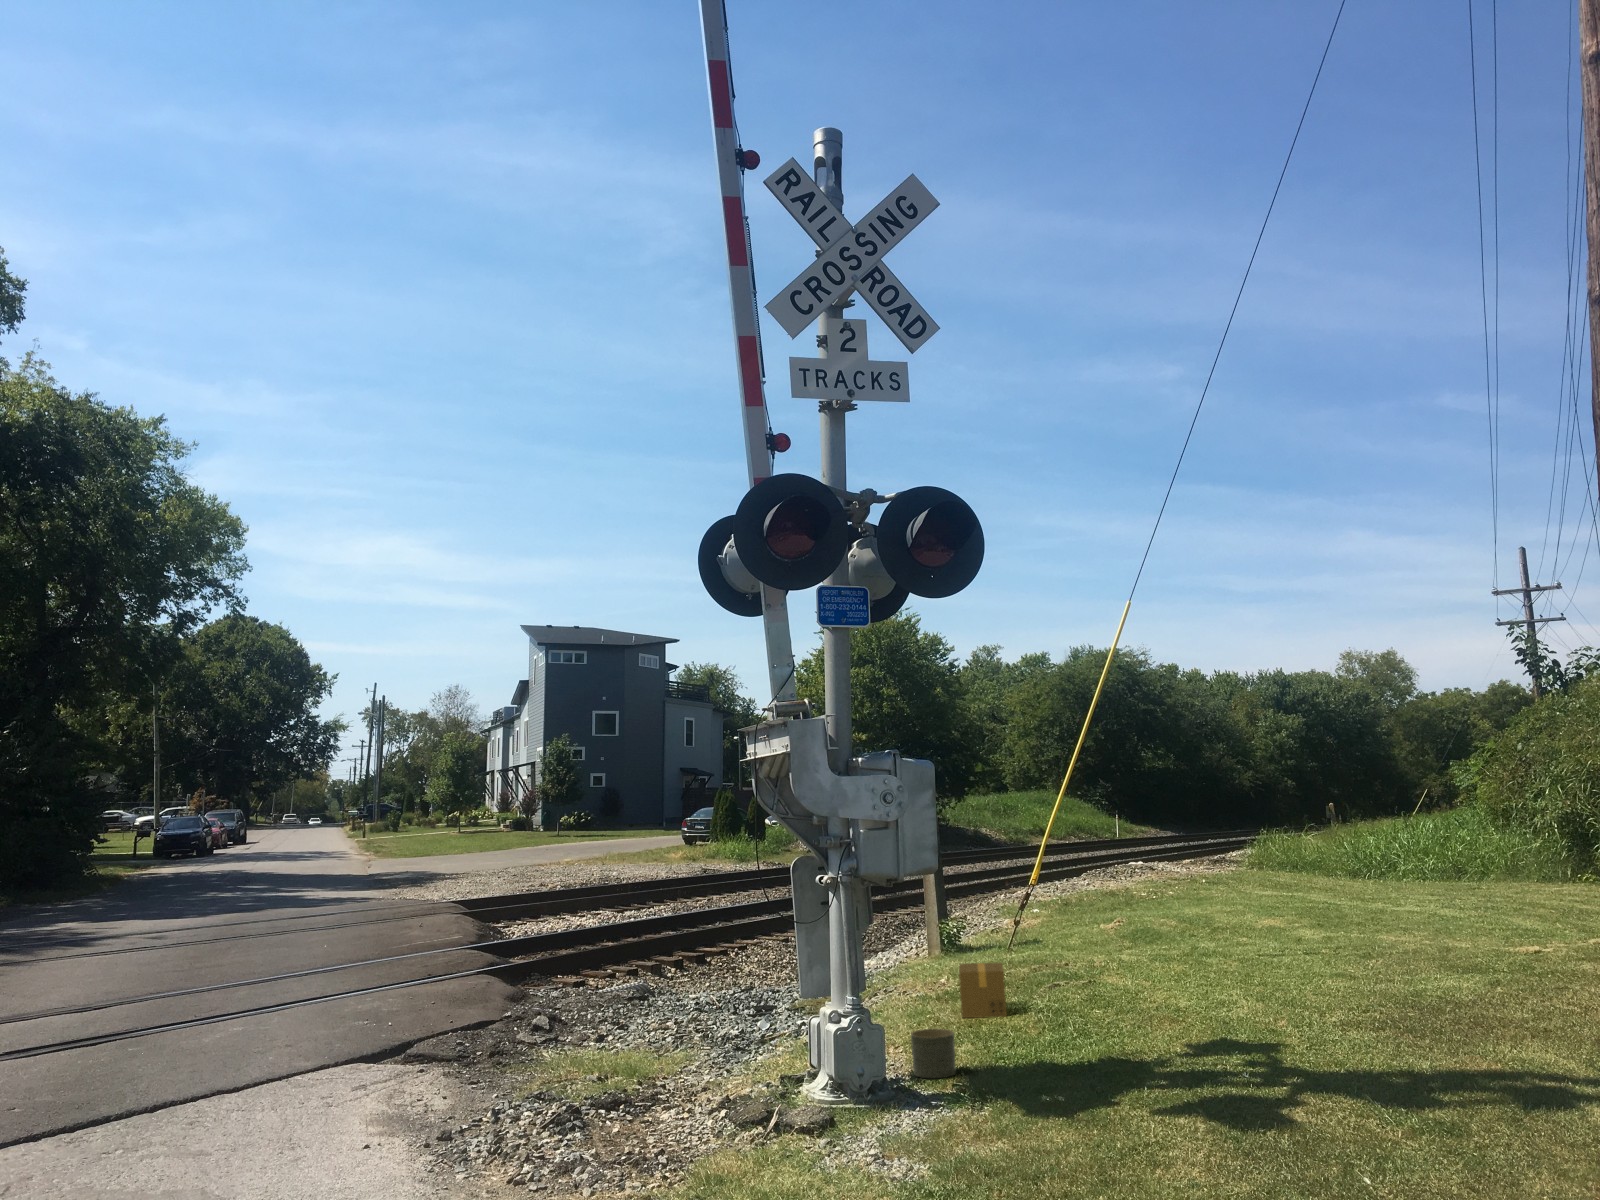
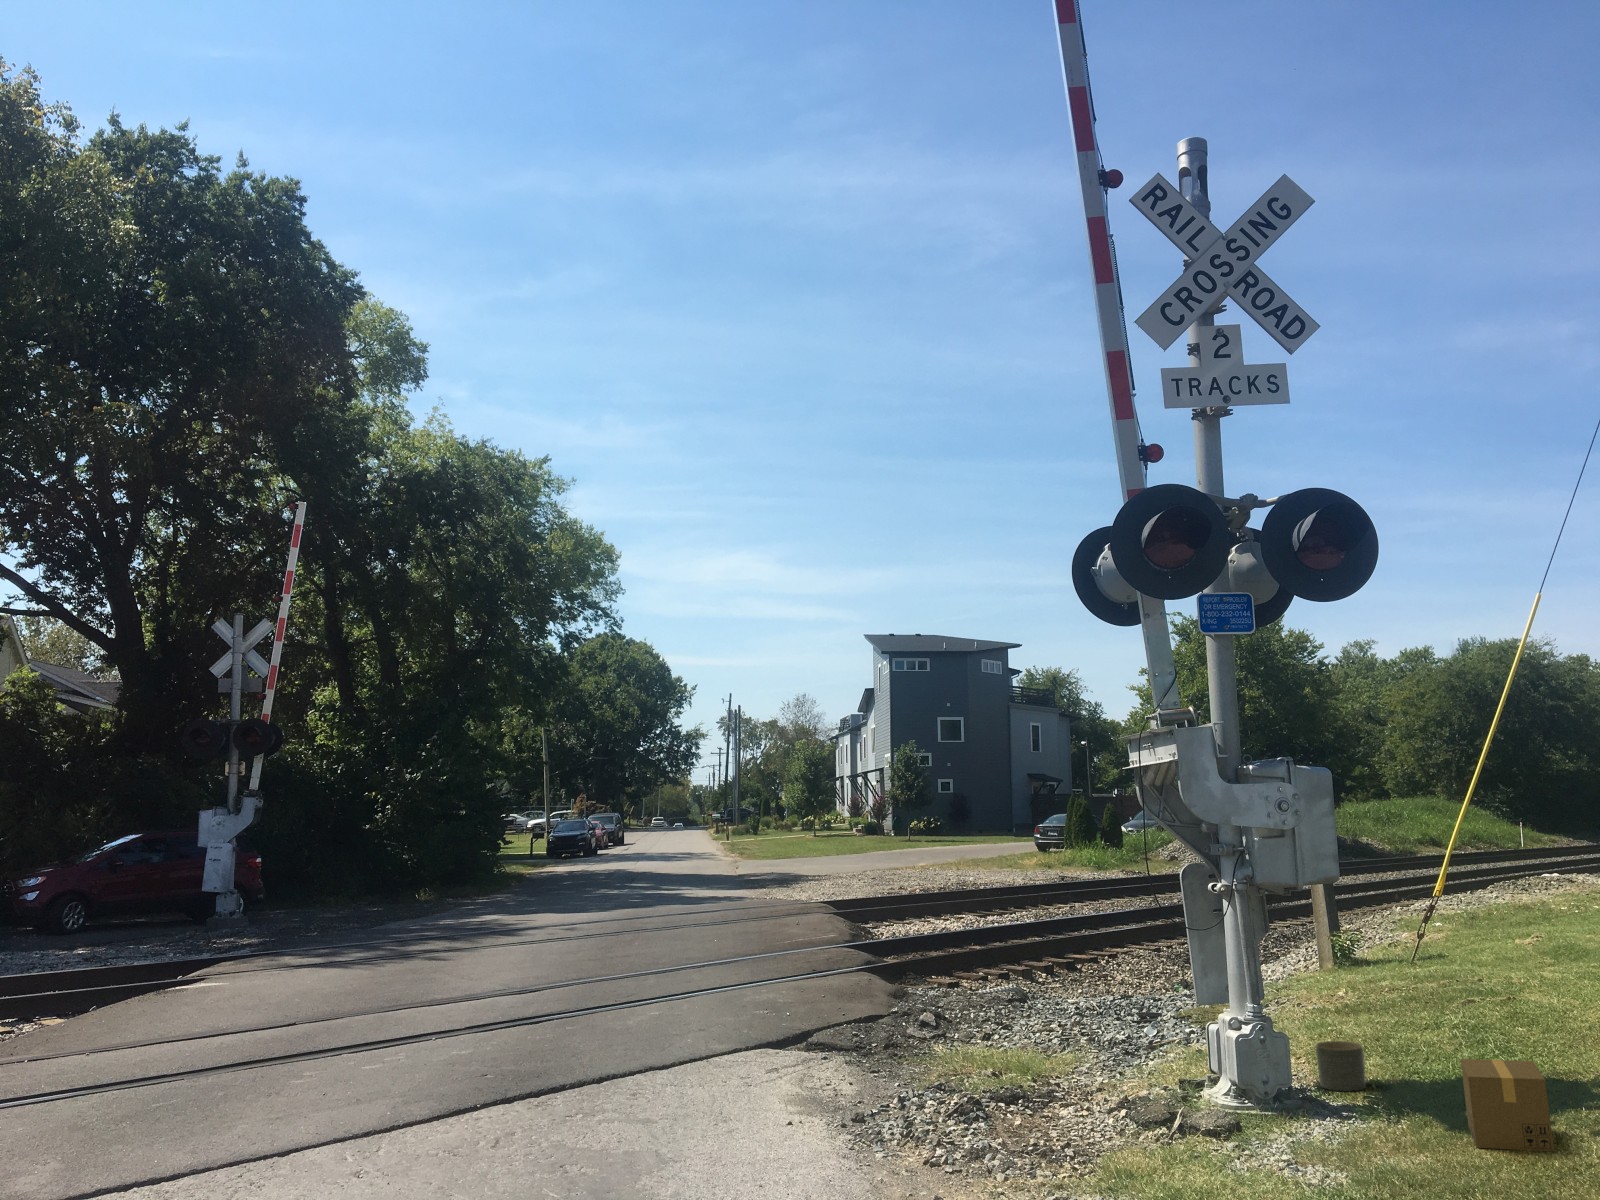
cardboard box: present [959,963,1007,1018] -> present [1461,1059,1554,1151]

